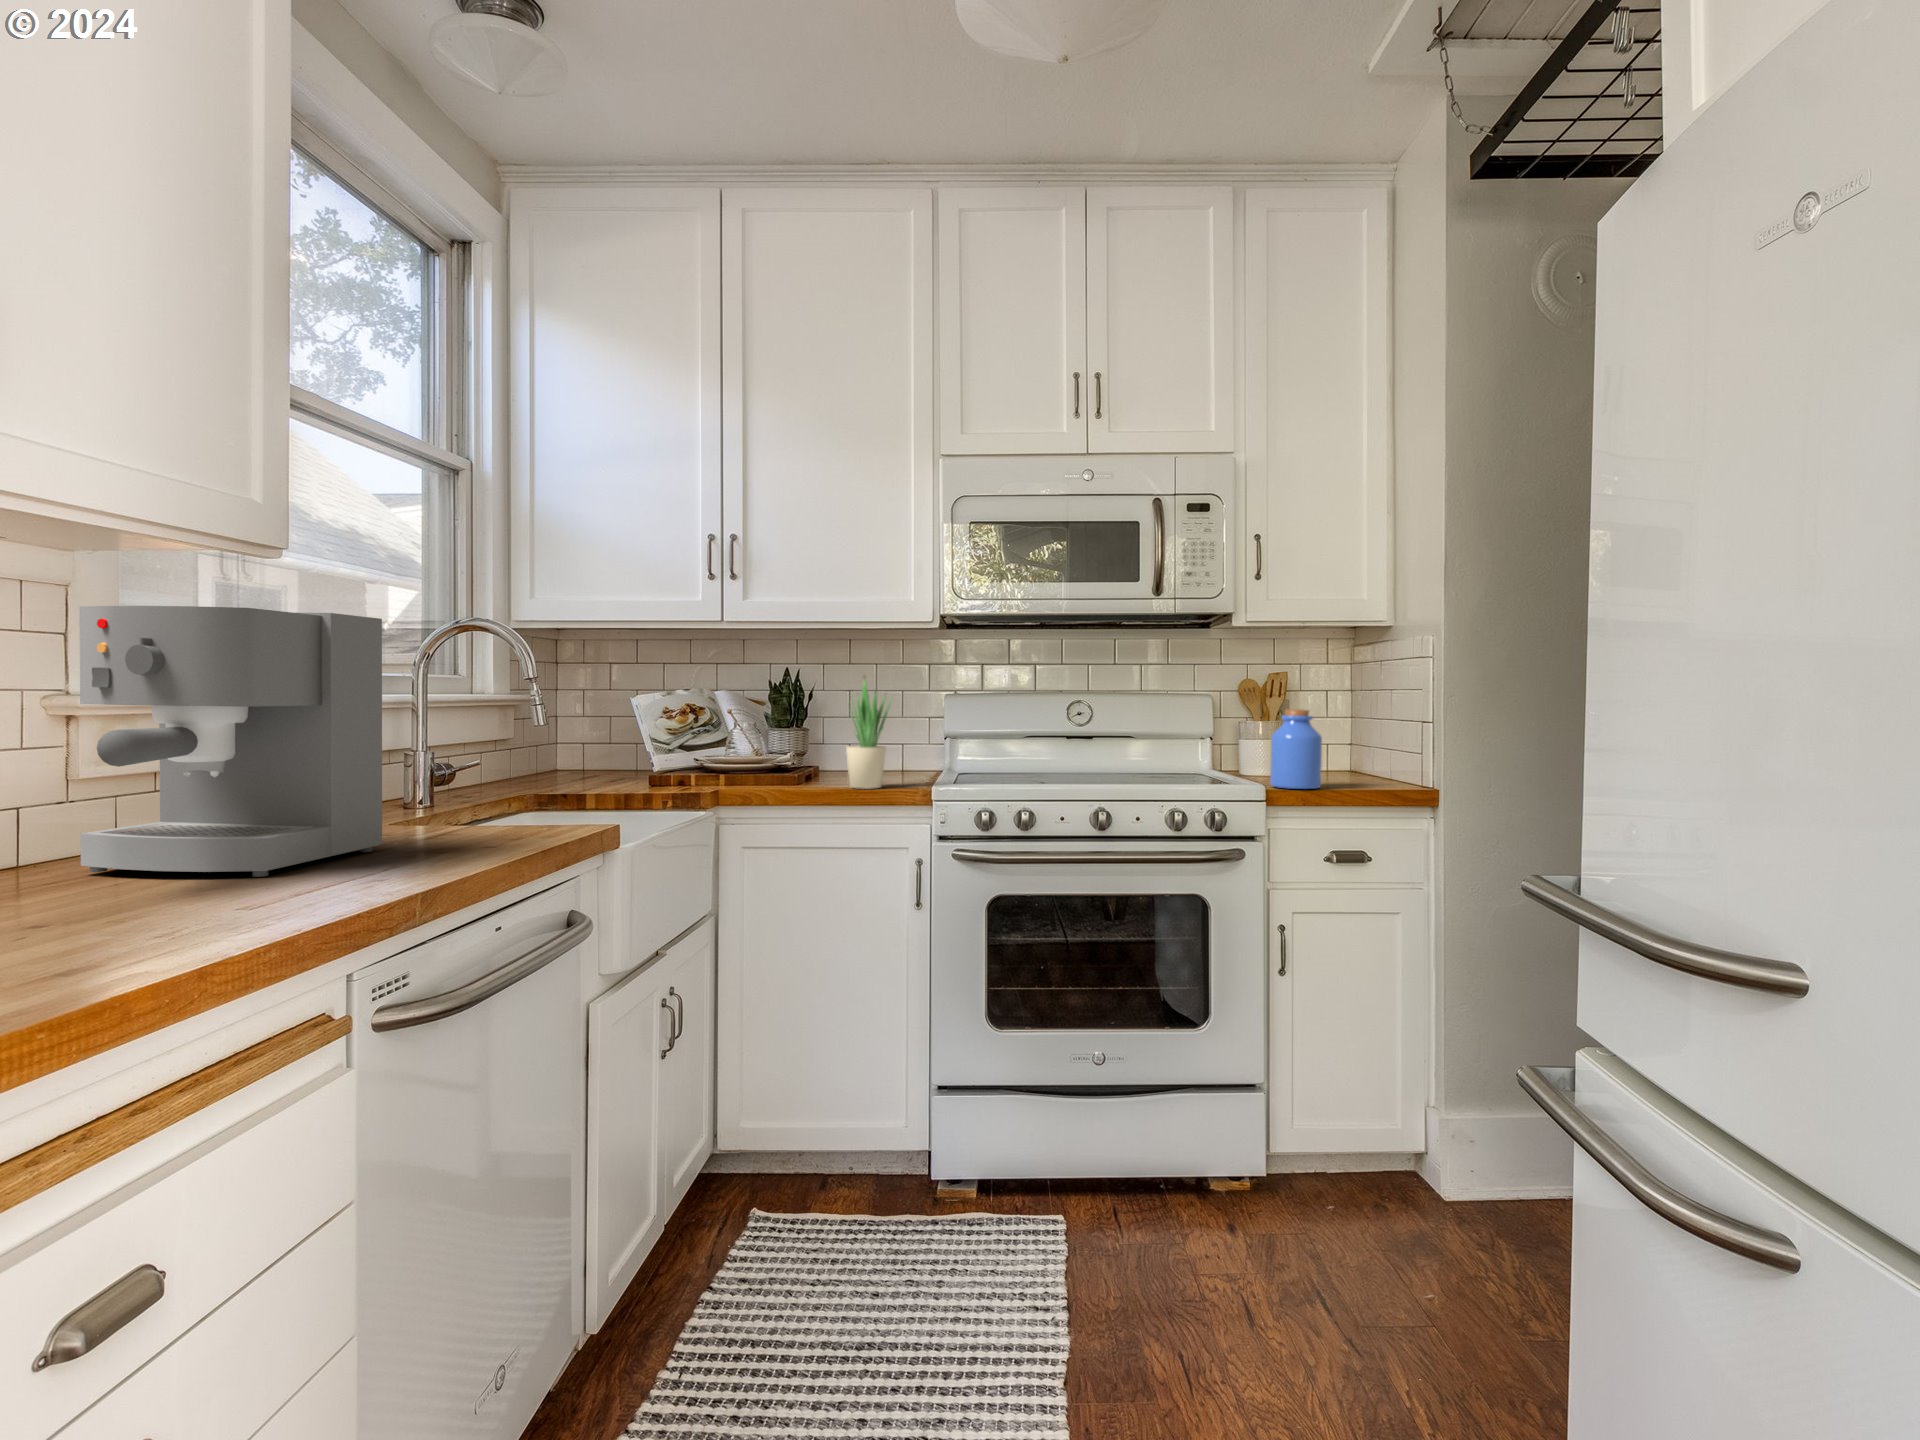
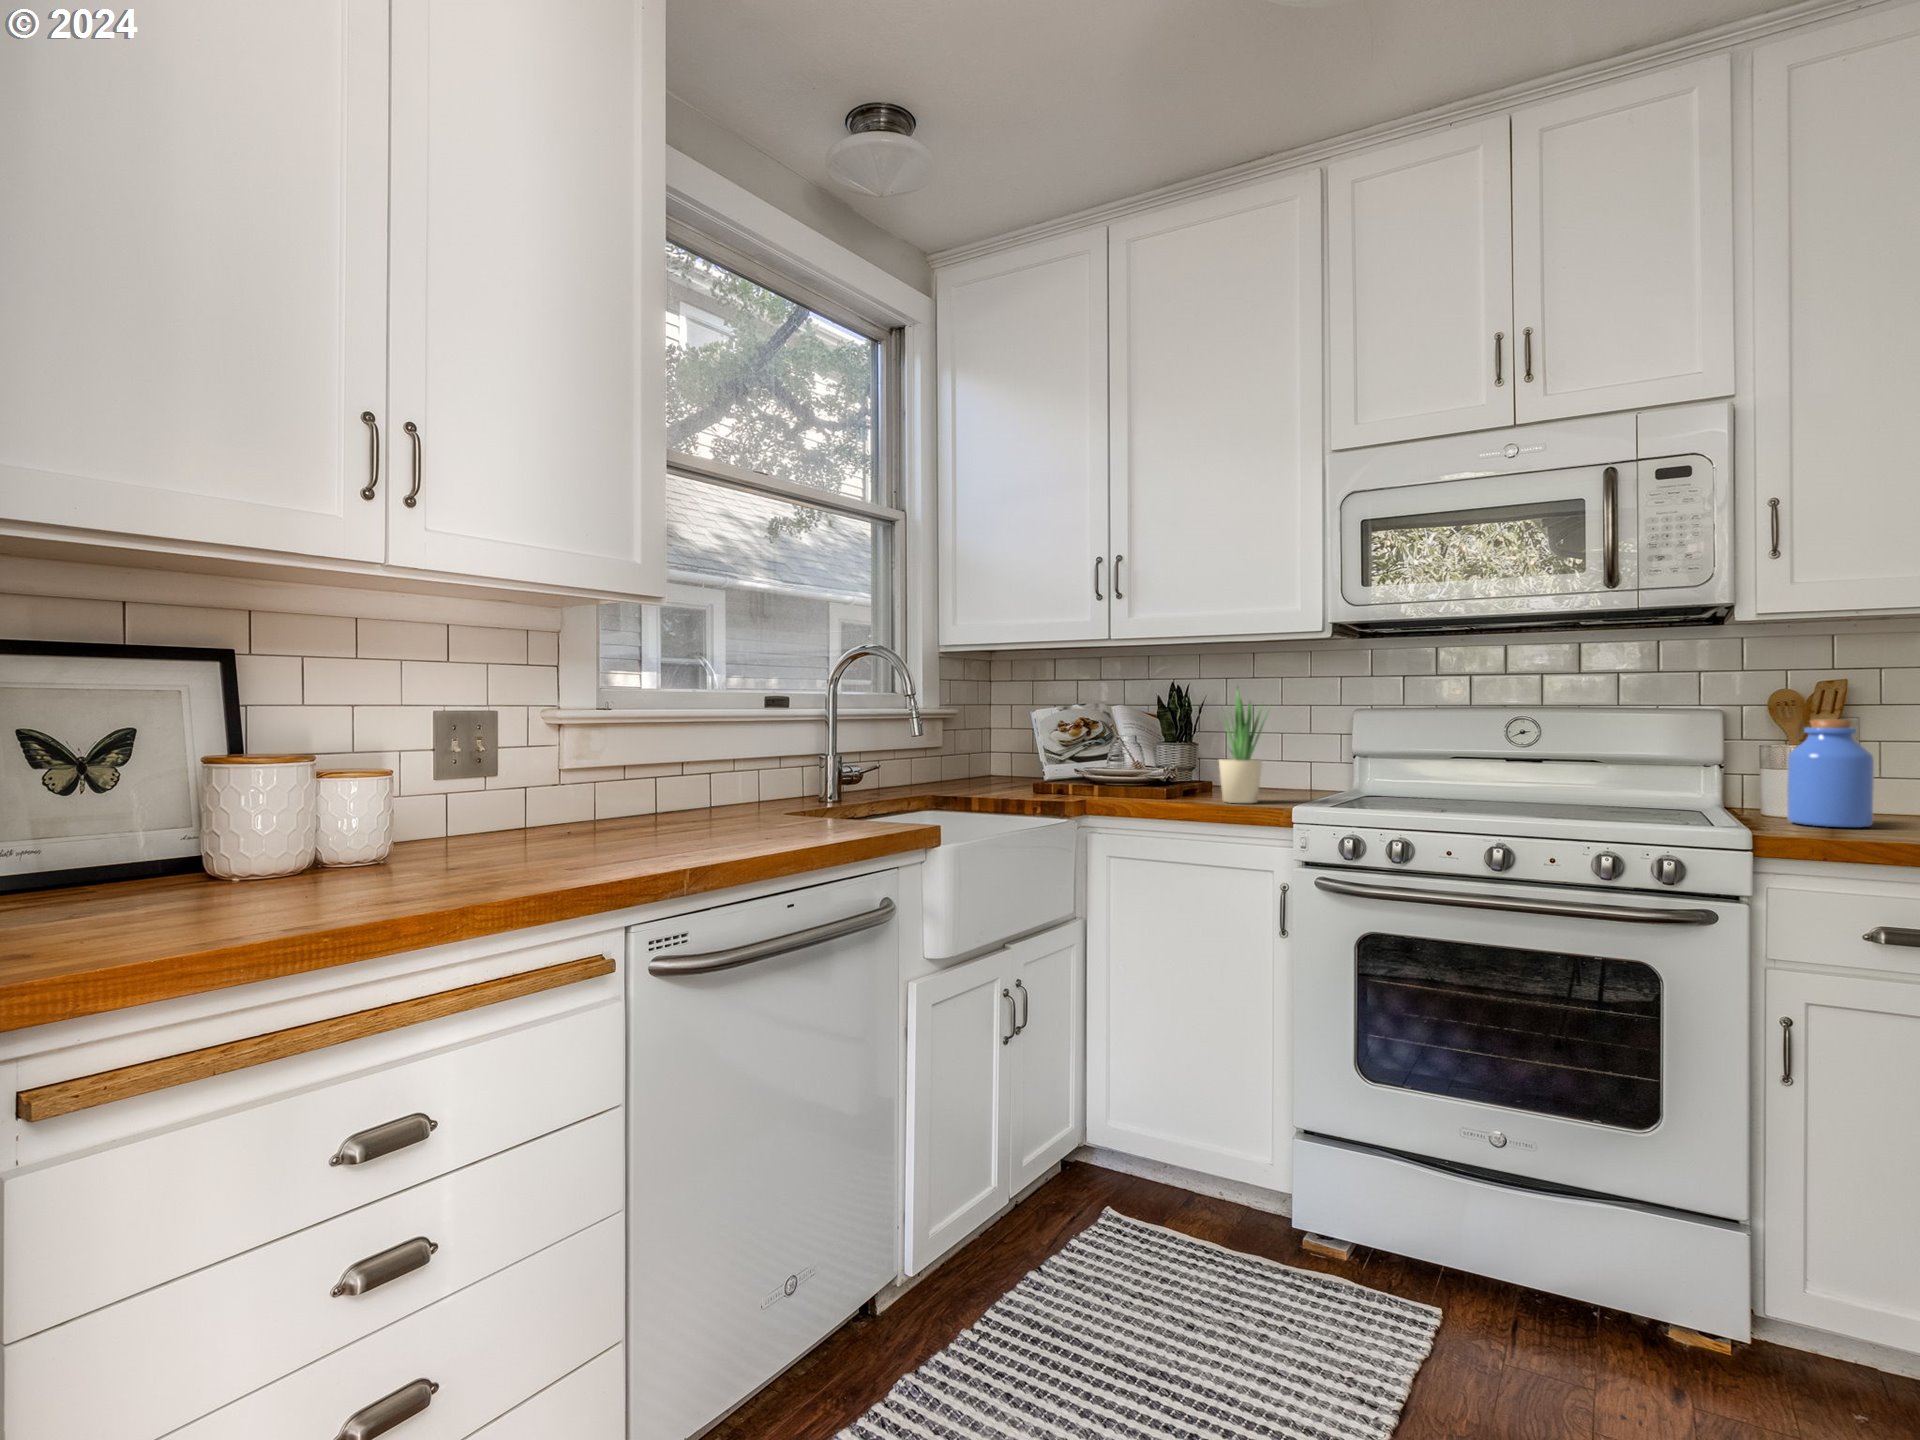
coffee maker: present [79,606,382,877] -> none [527,642,744,845]

